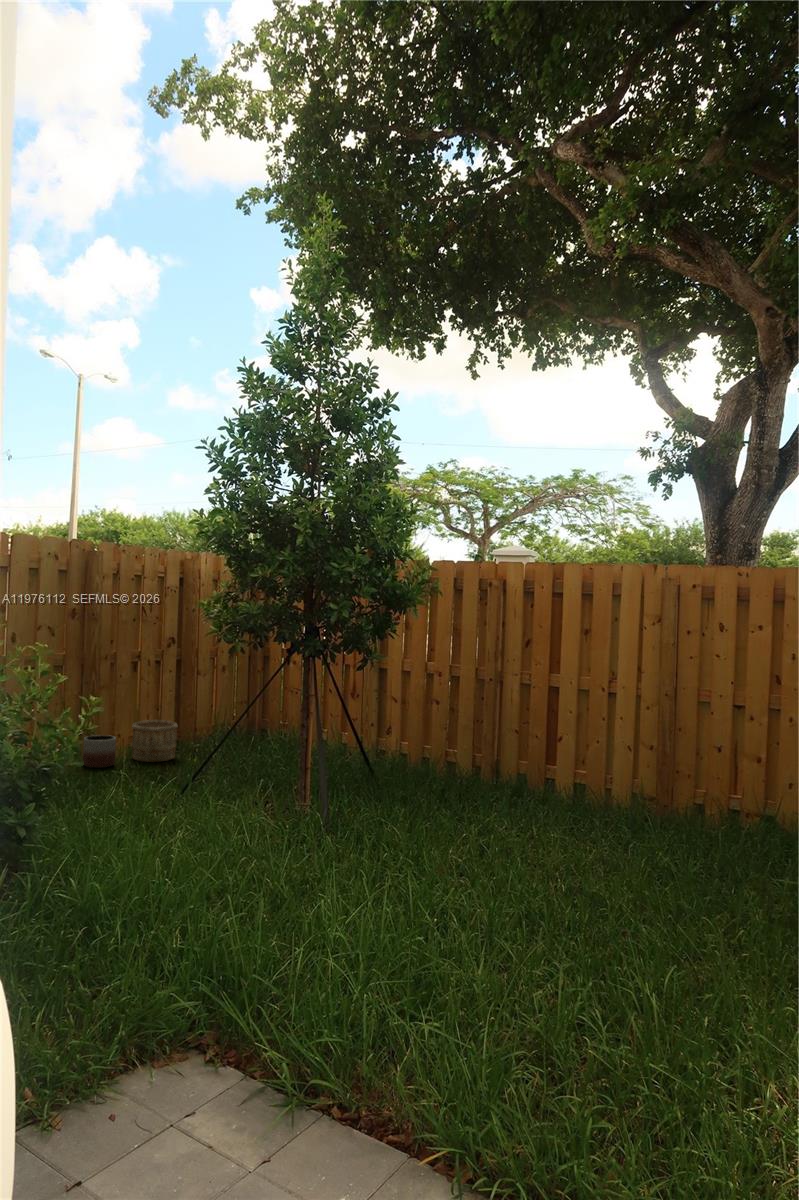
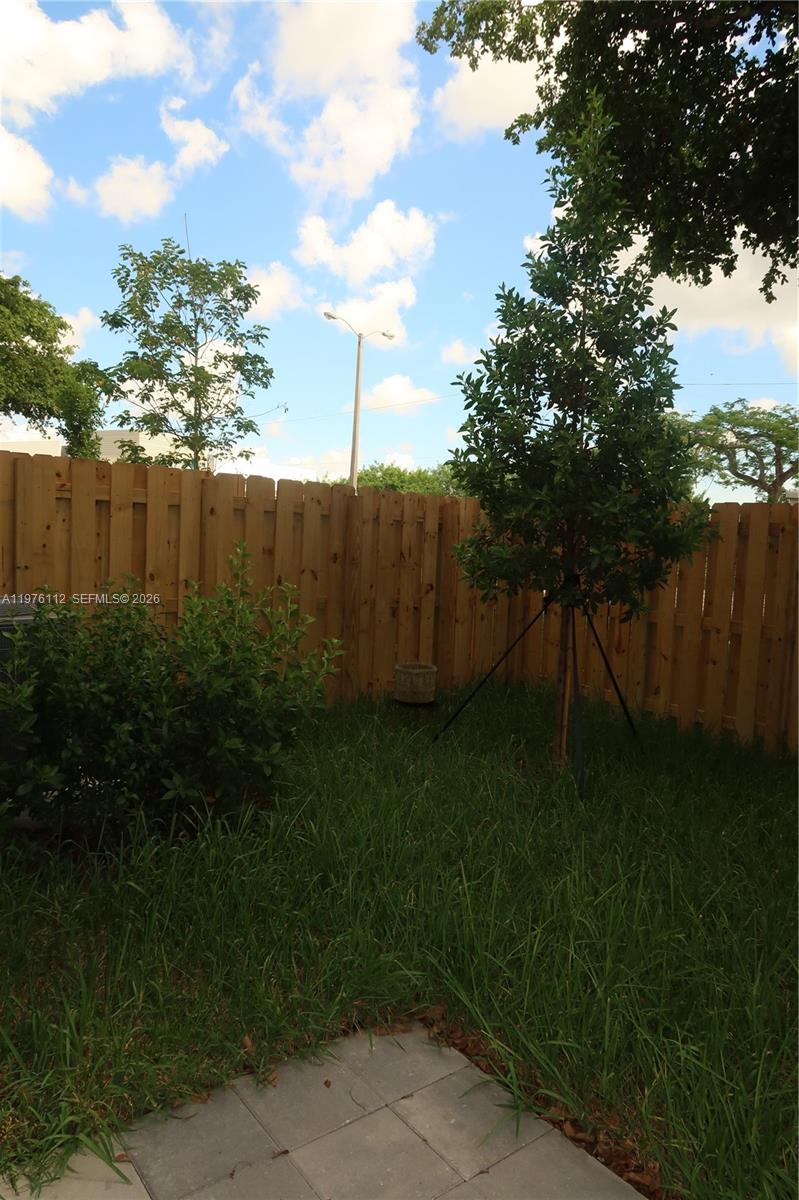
planter: present [83,735,116,768] -> none [349,674,378,706]

